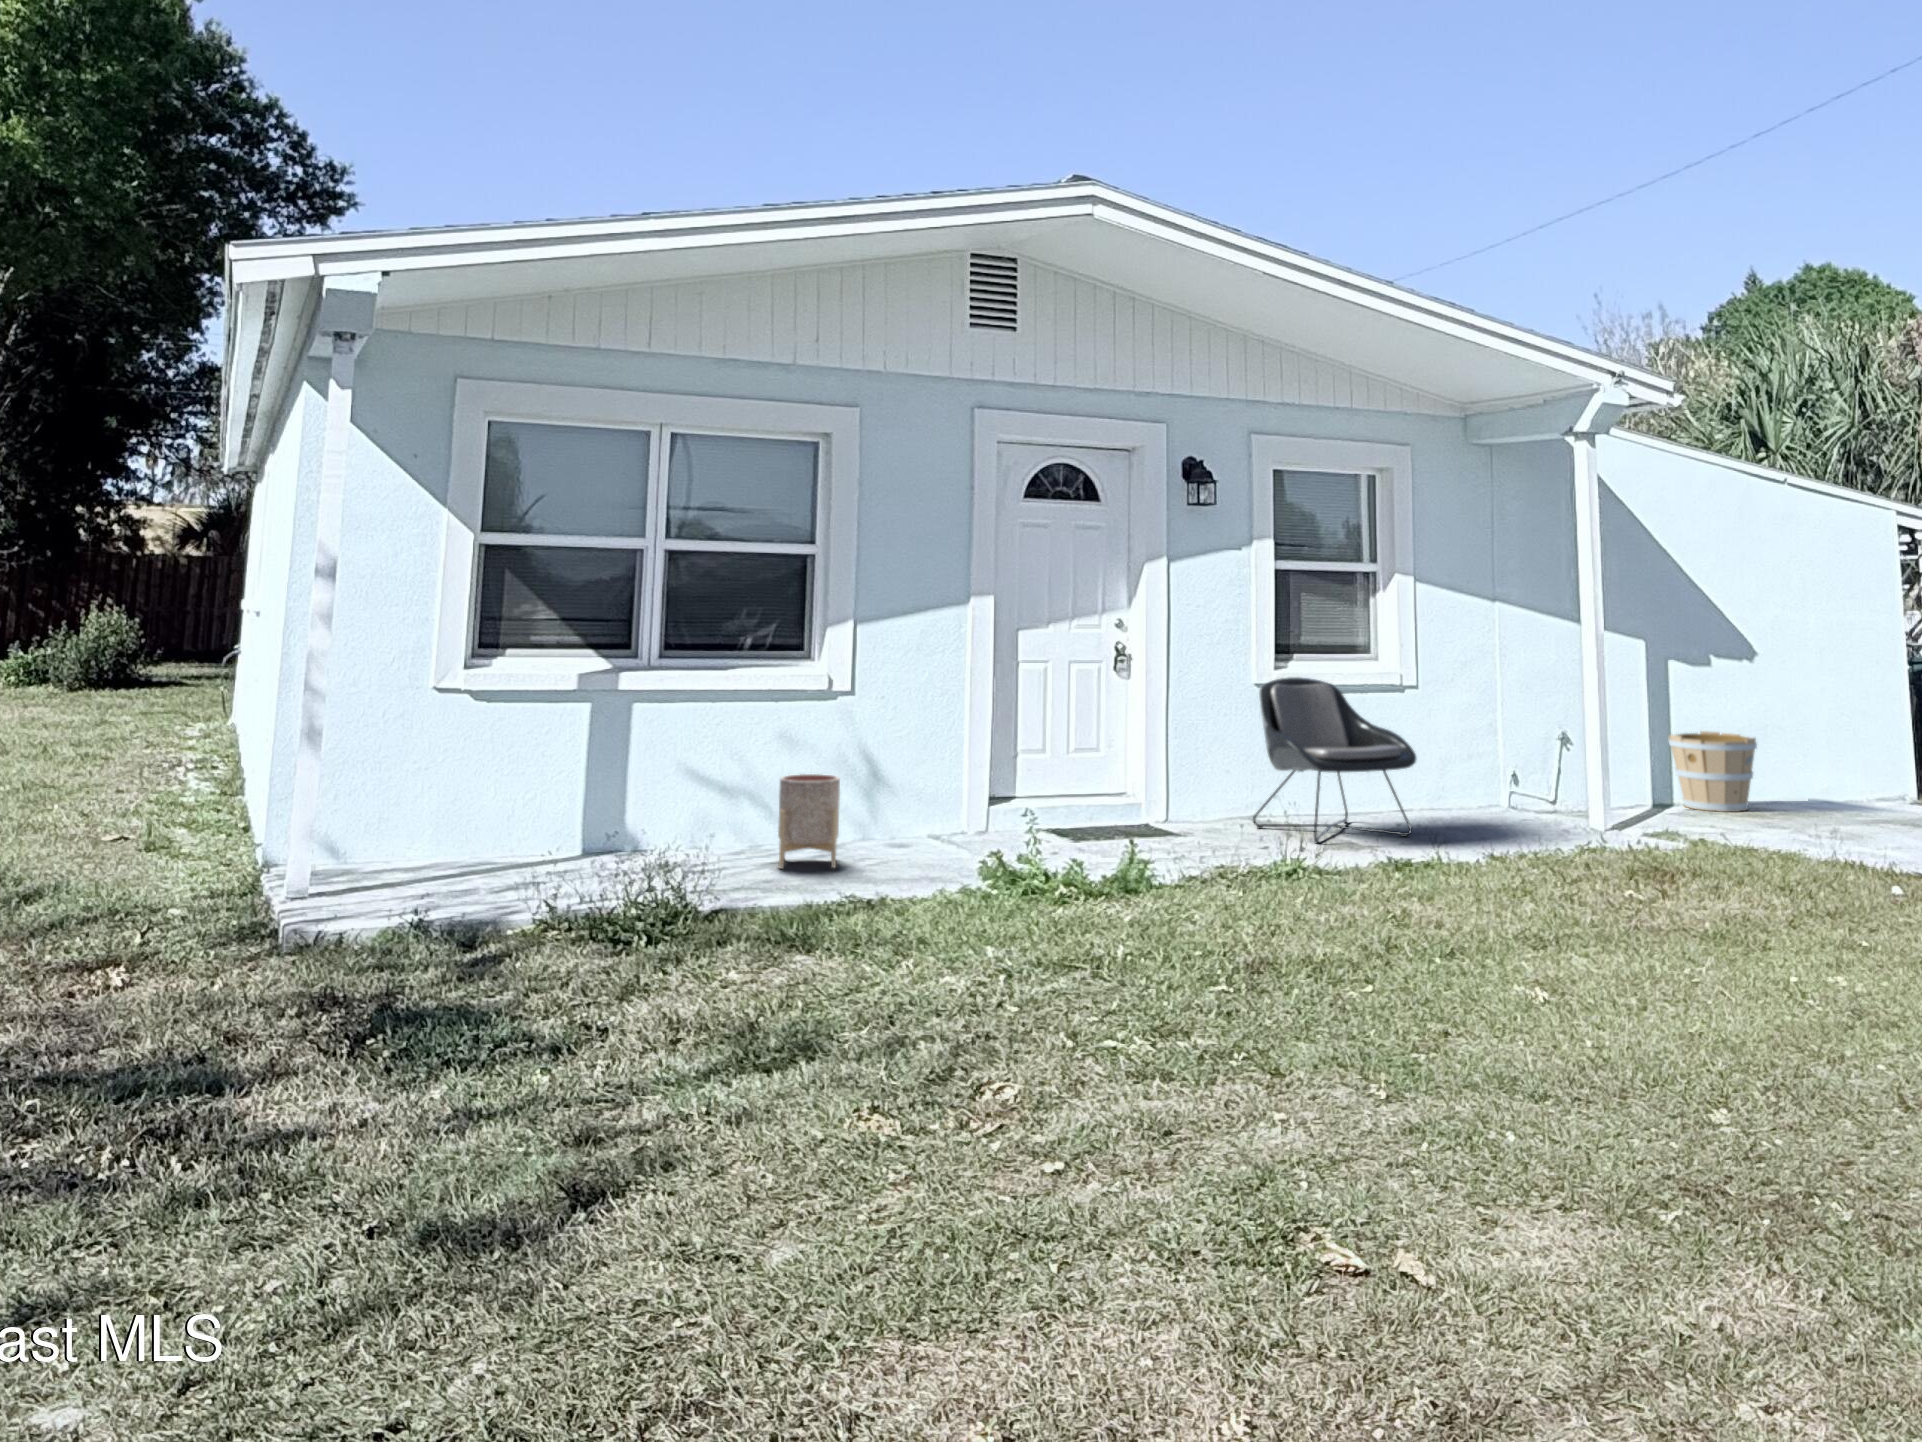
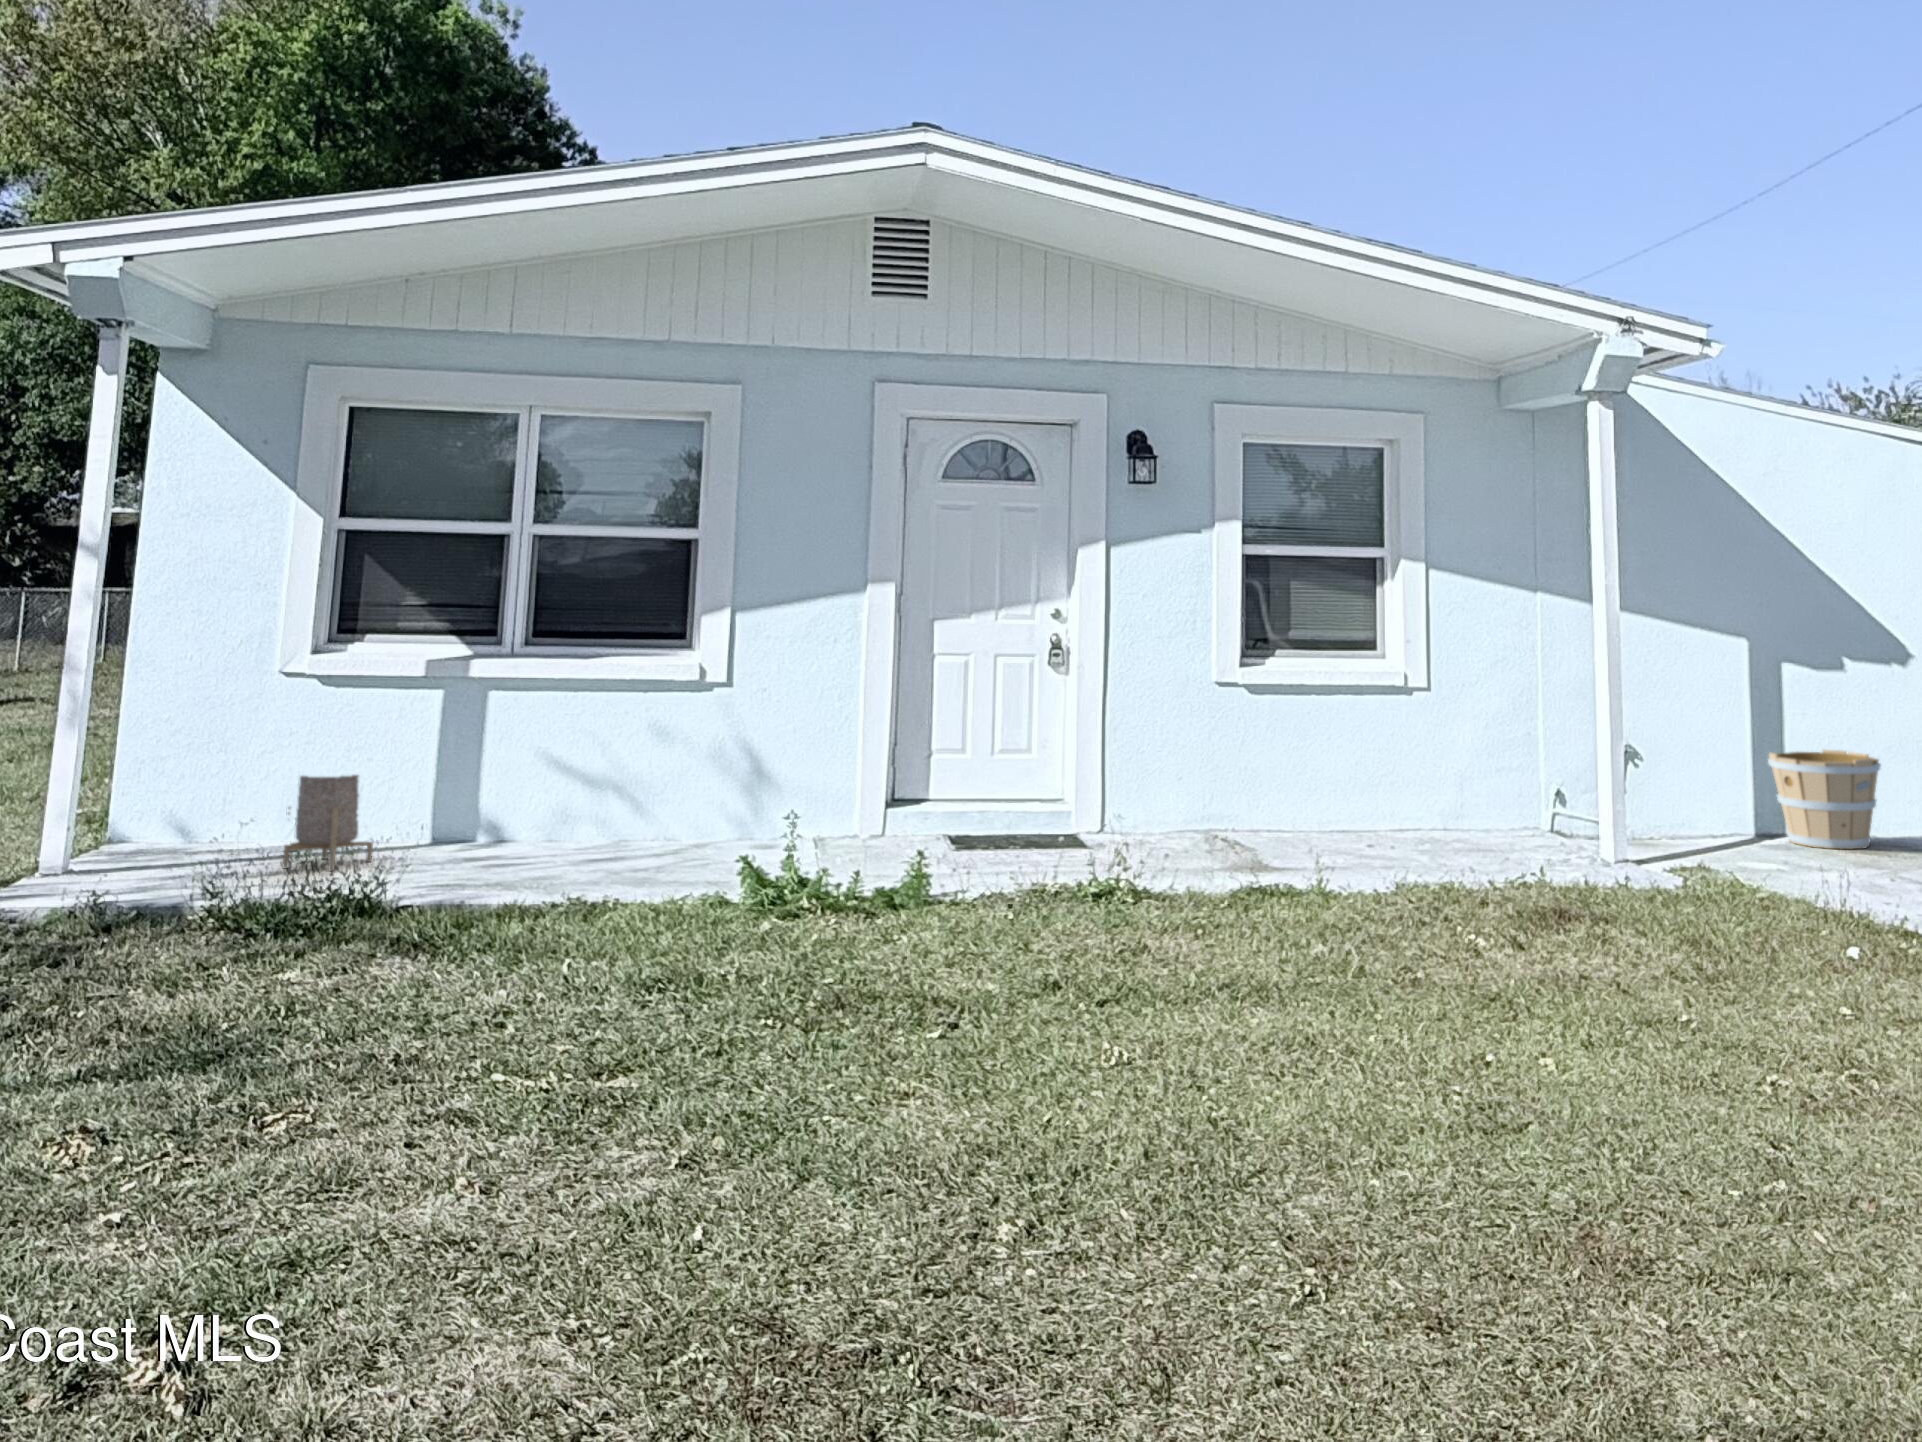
lounge chair: present [1253,677,1416,843] -> none [1200,675,1365,863]
planter: present [778,774,840,869] -> present [283,775,373,871]

